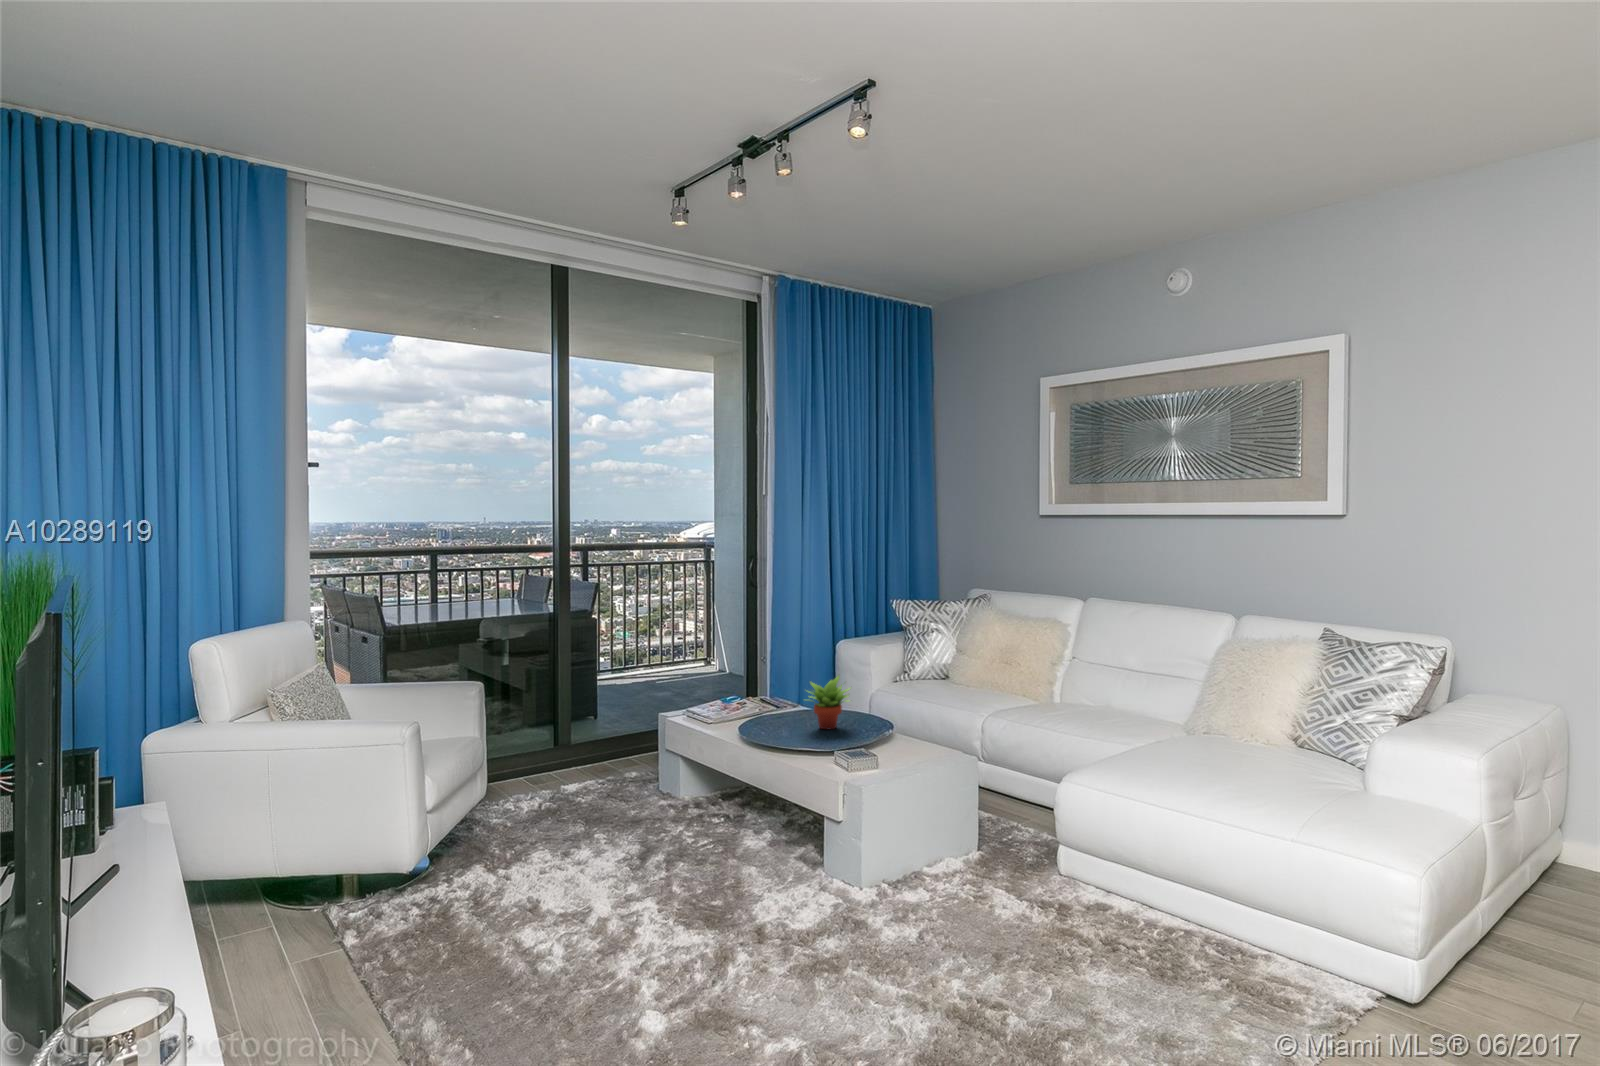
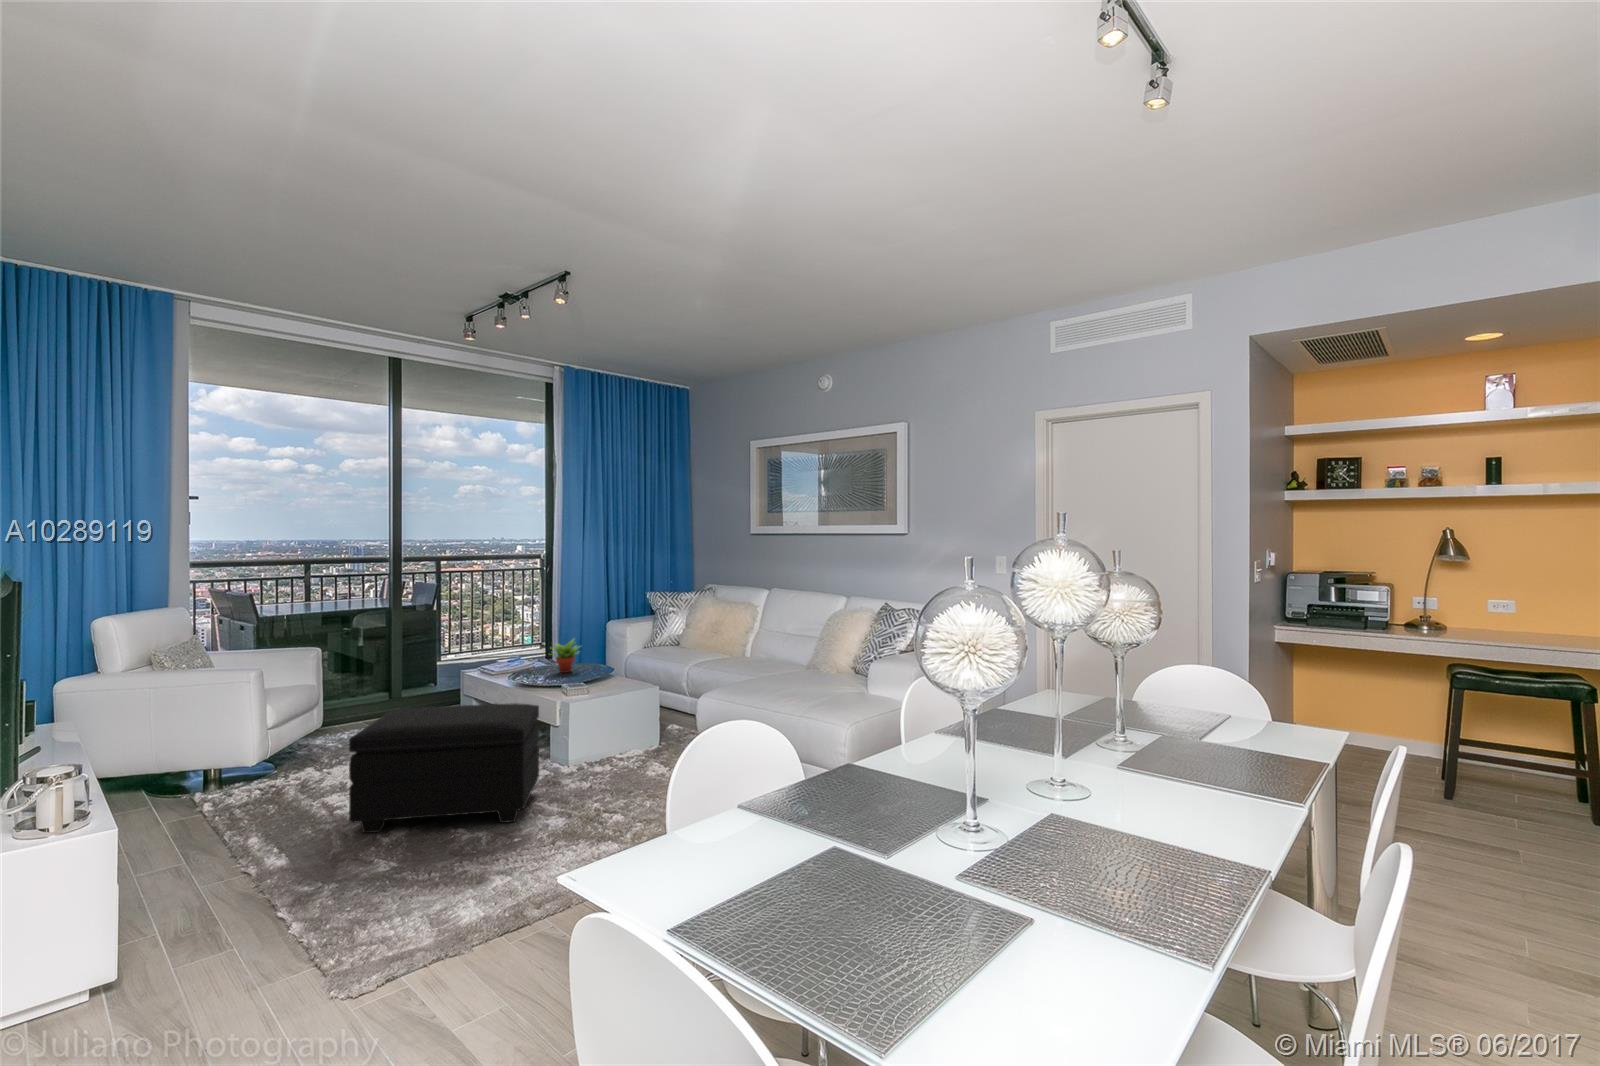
footstool: none [576,797,856,1025] -> present [349,703,539,833]

